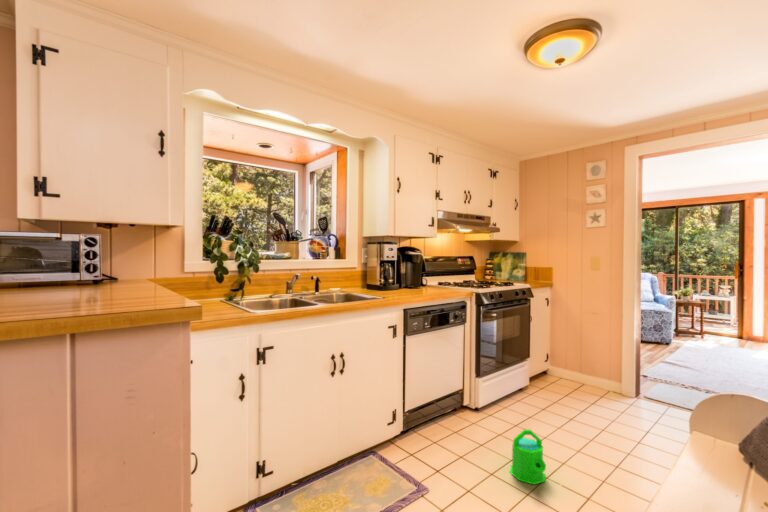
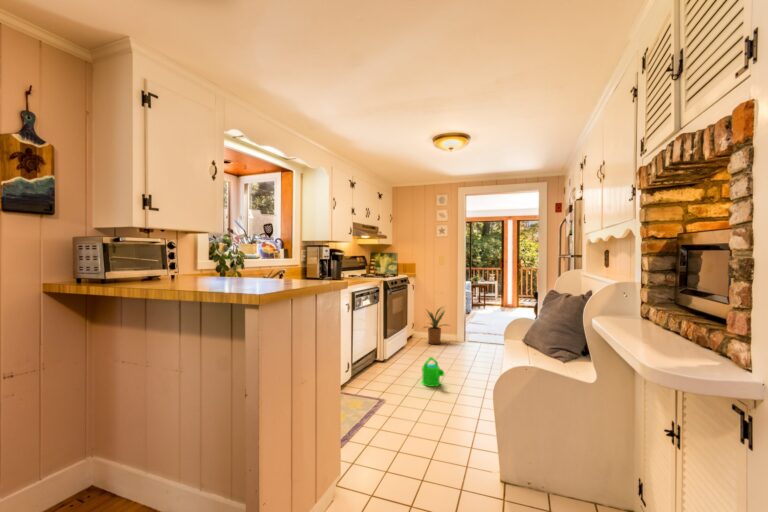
house plant: none [547,335,610,394] -> present [424,307,446,344]

